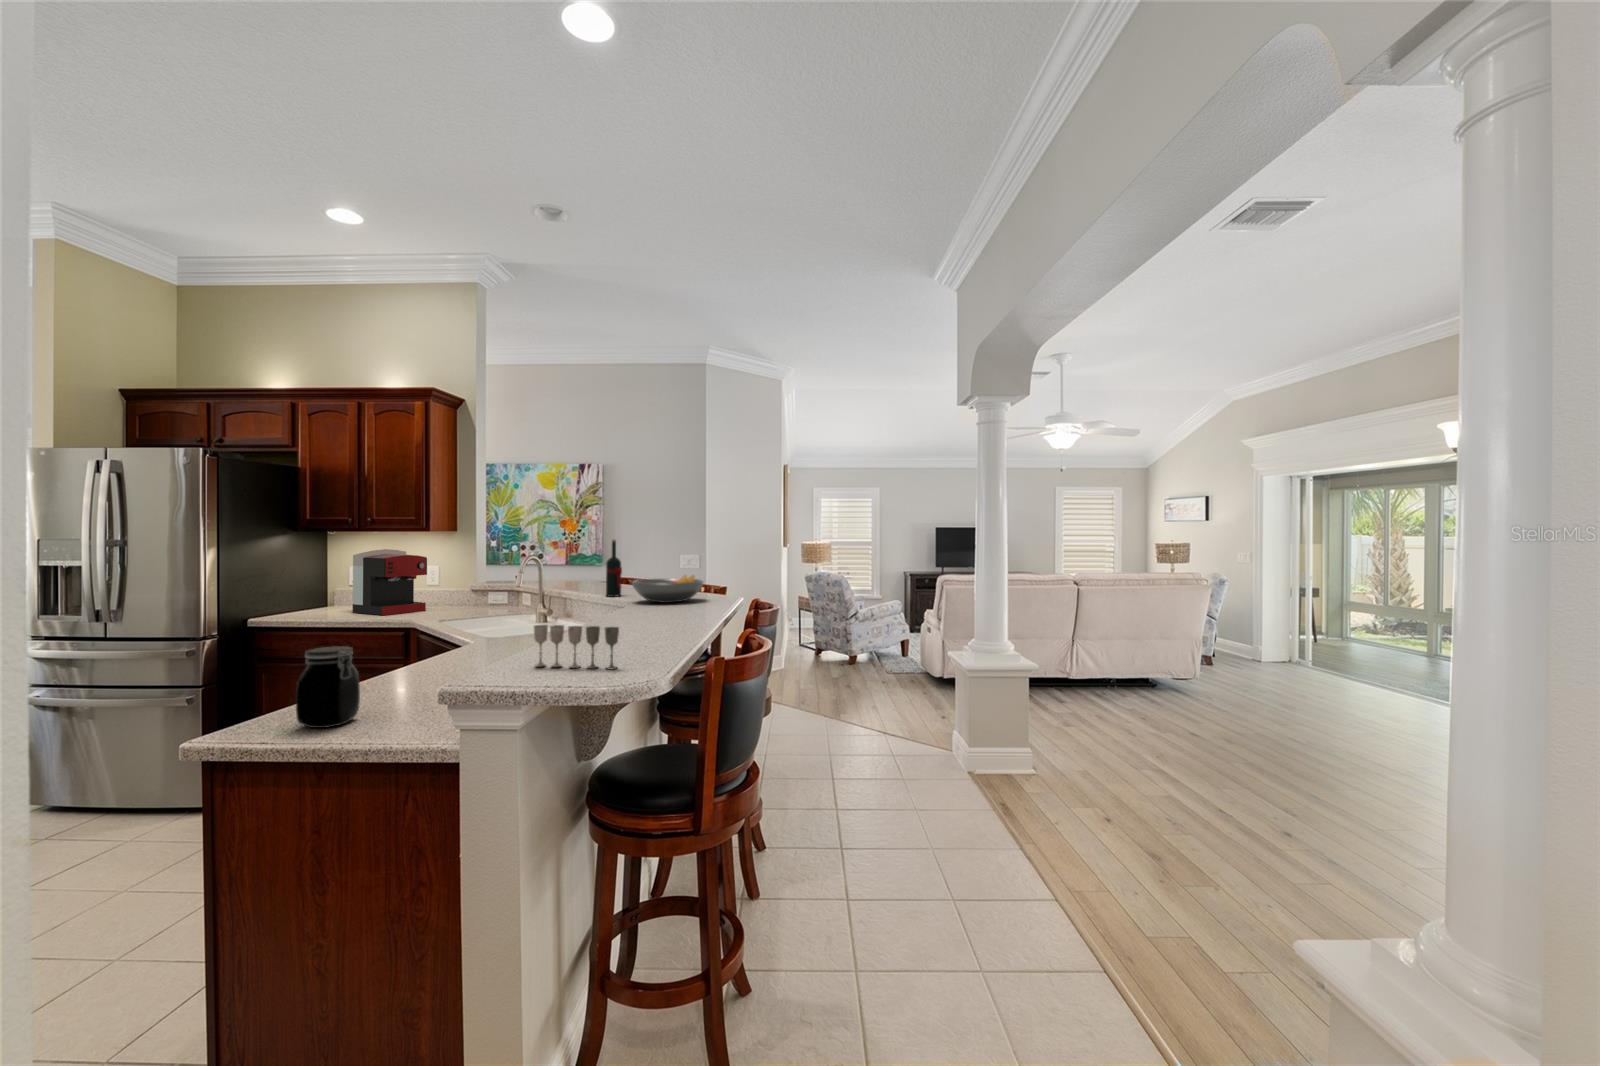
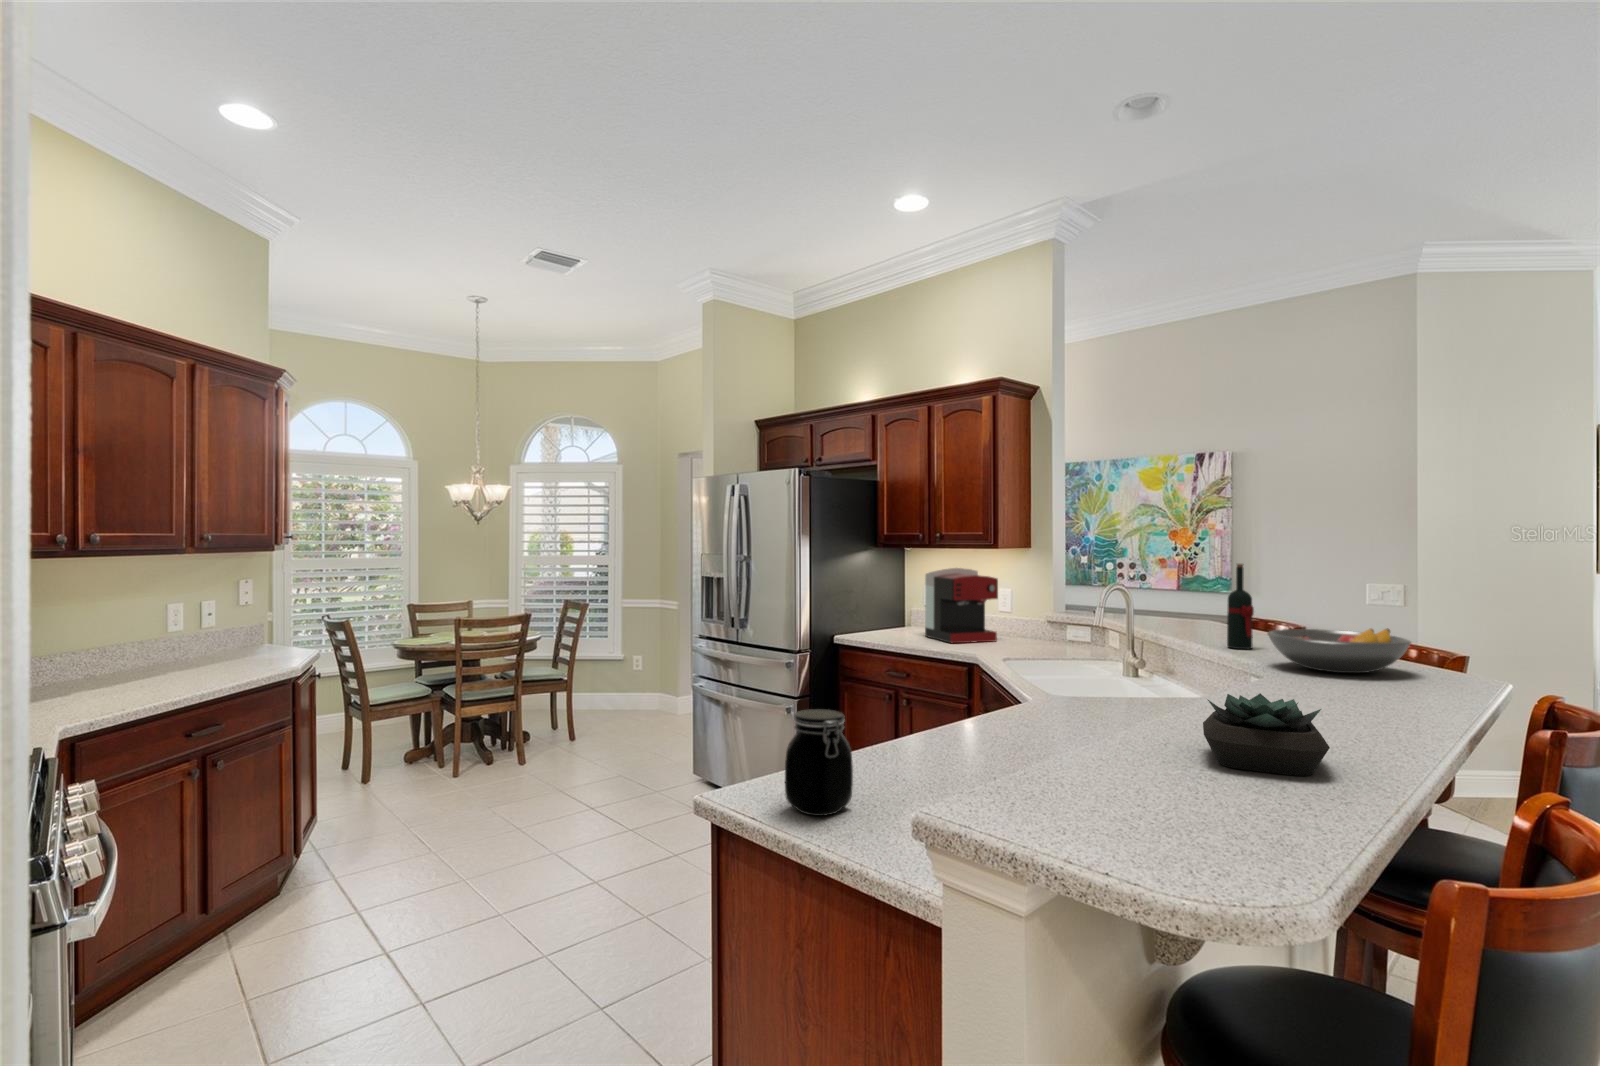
succulent plant: none [604,603,667,644] -> present [1203,693,1330,776]
wine glass: present [534,625,619,669] -> none [1064,727,1217,842]

